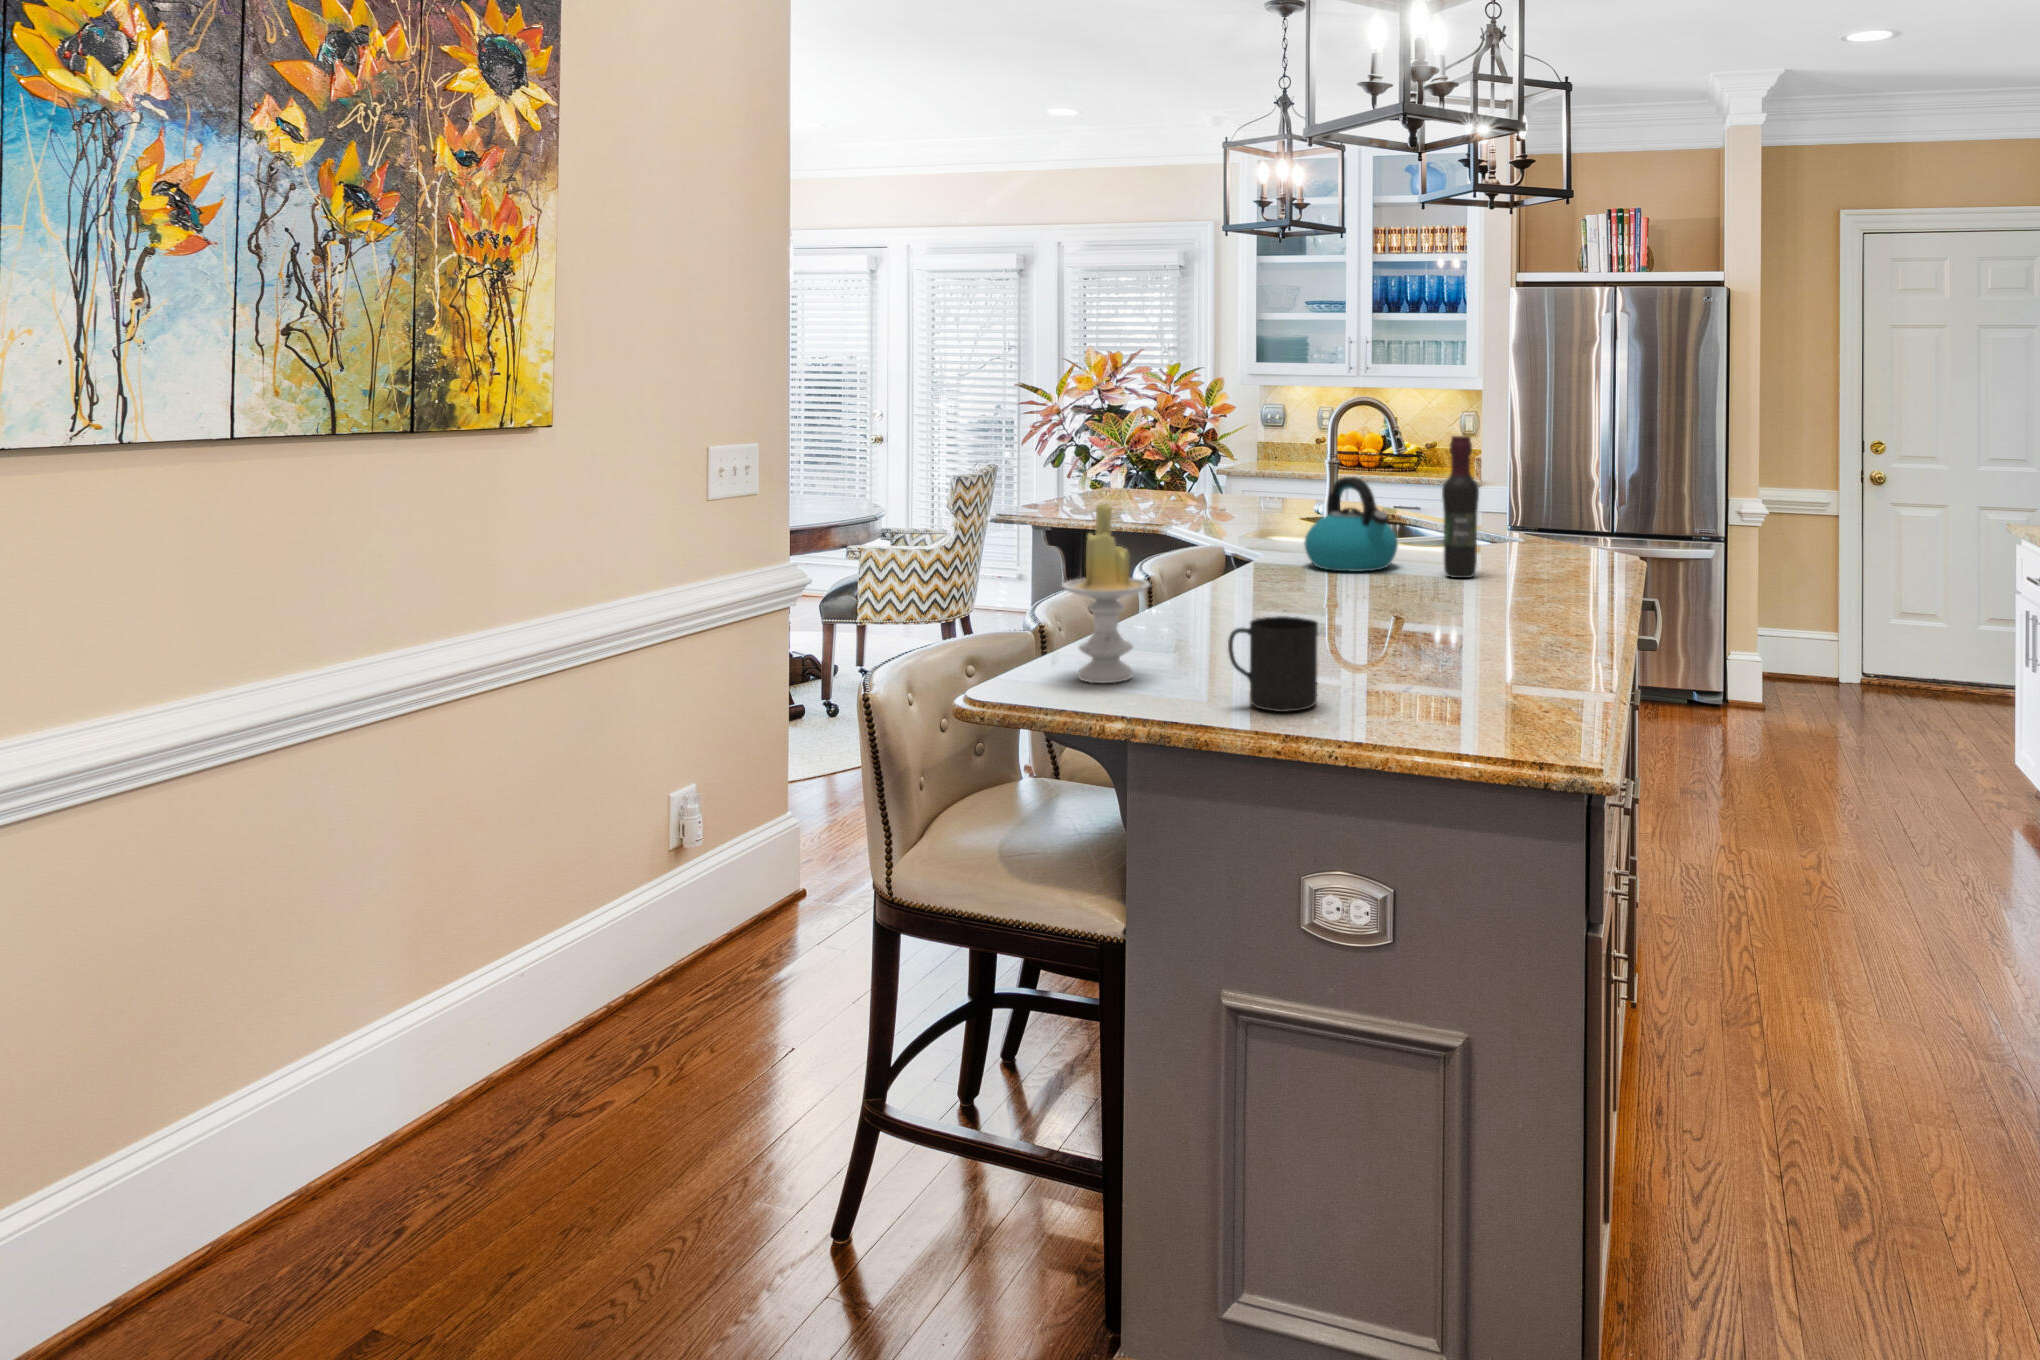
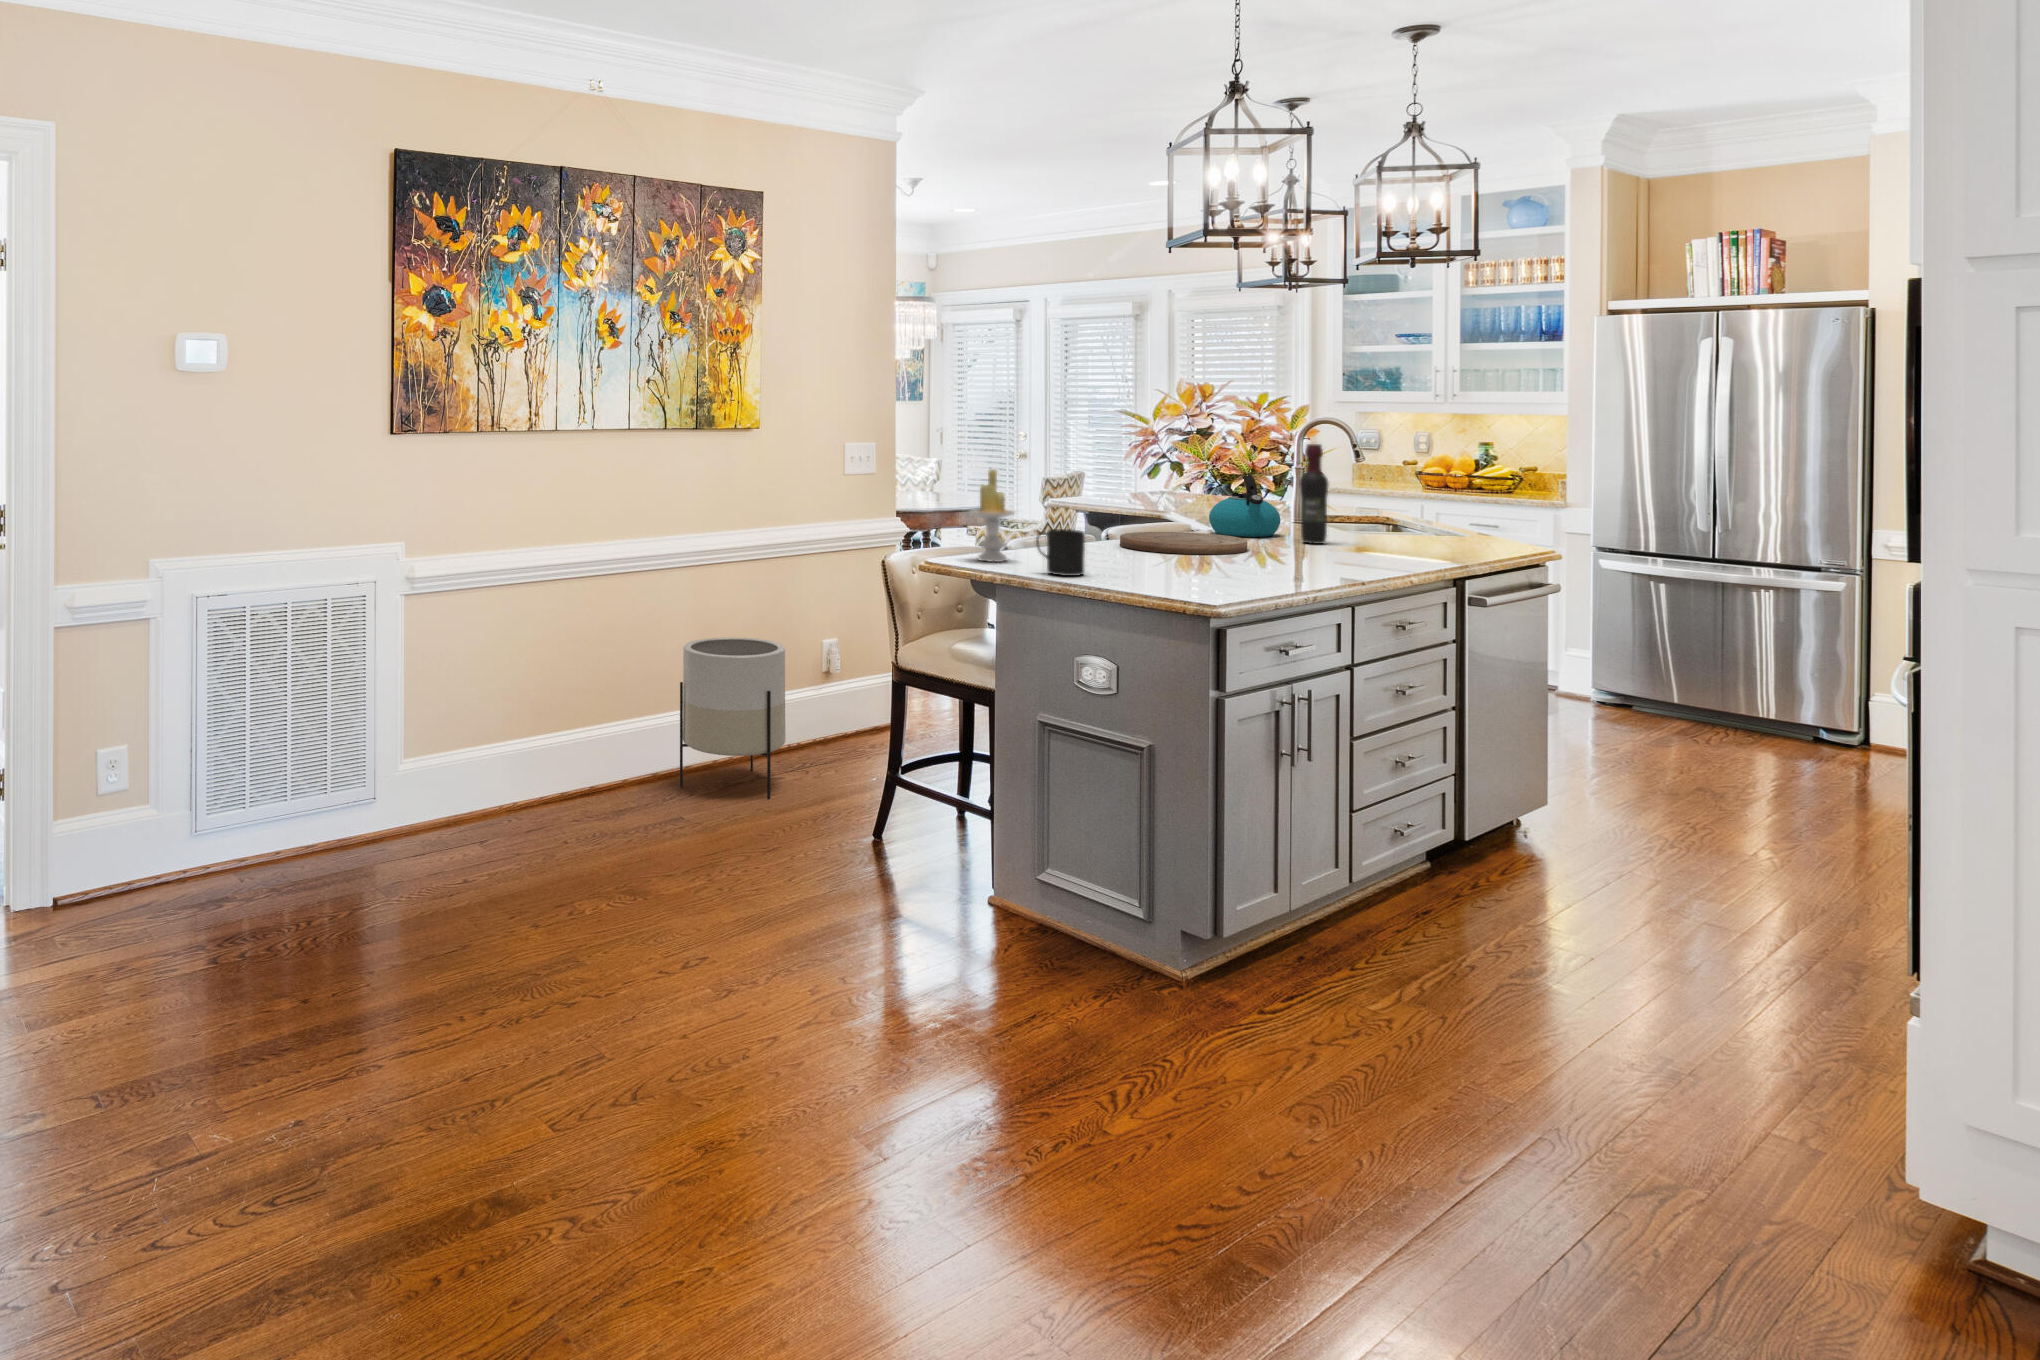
cutting board: none [1236,575,1421,621] -> present [1120,532,1247,554]
planter: none [362,837,613,1202] -> present [680,637,785,799]

